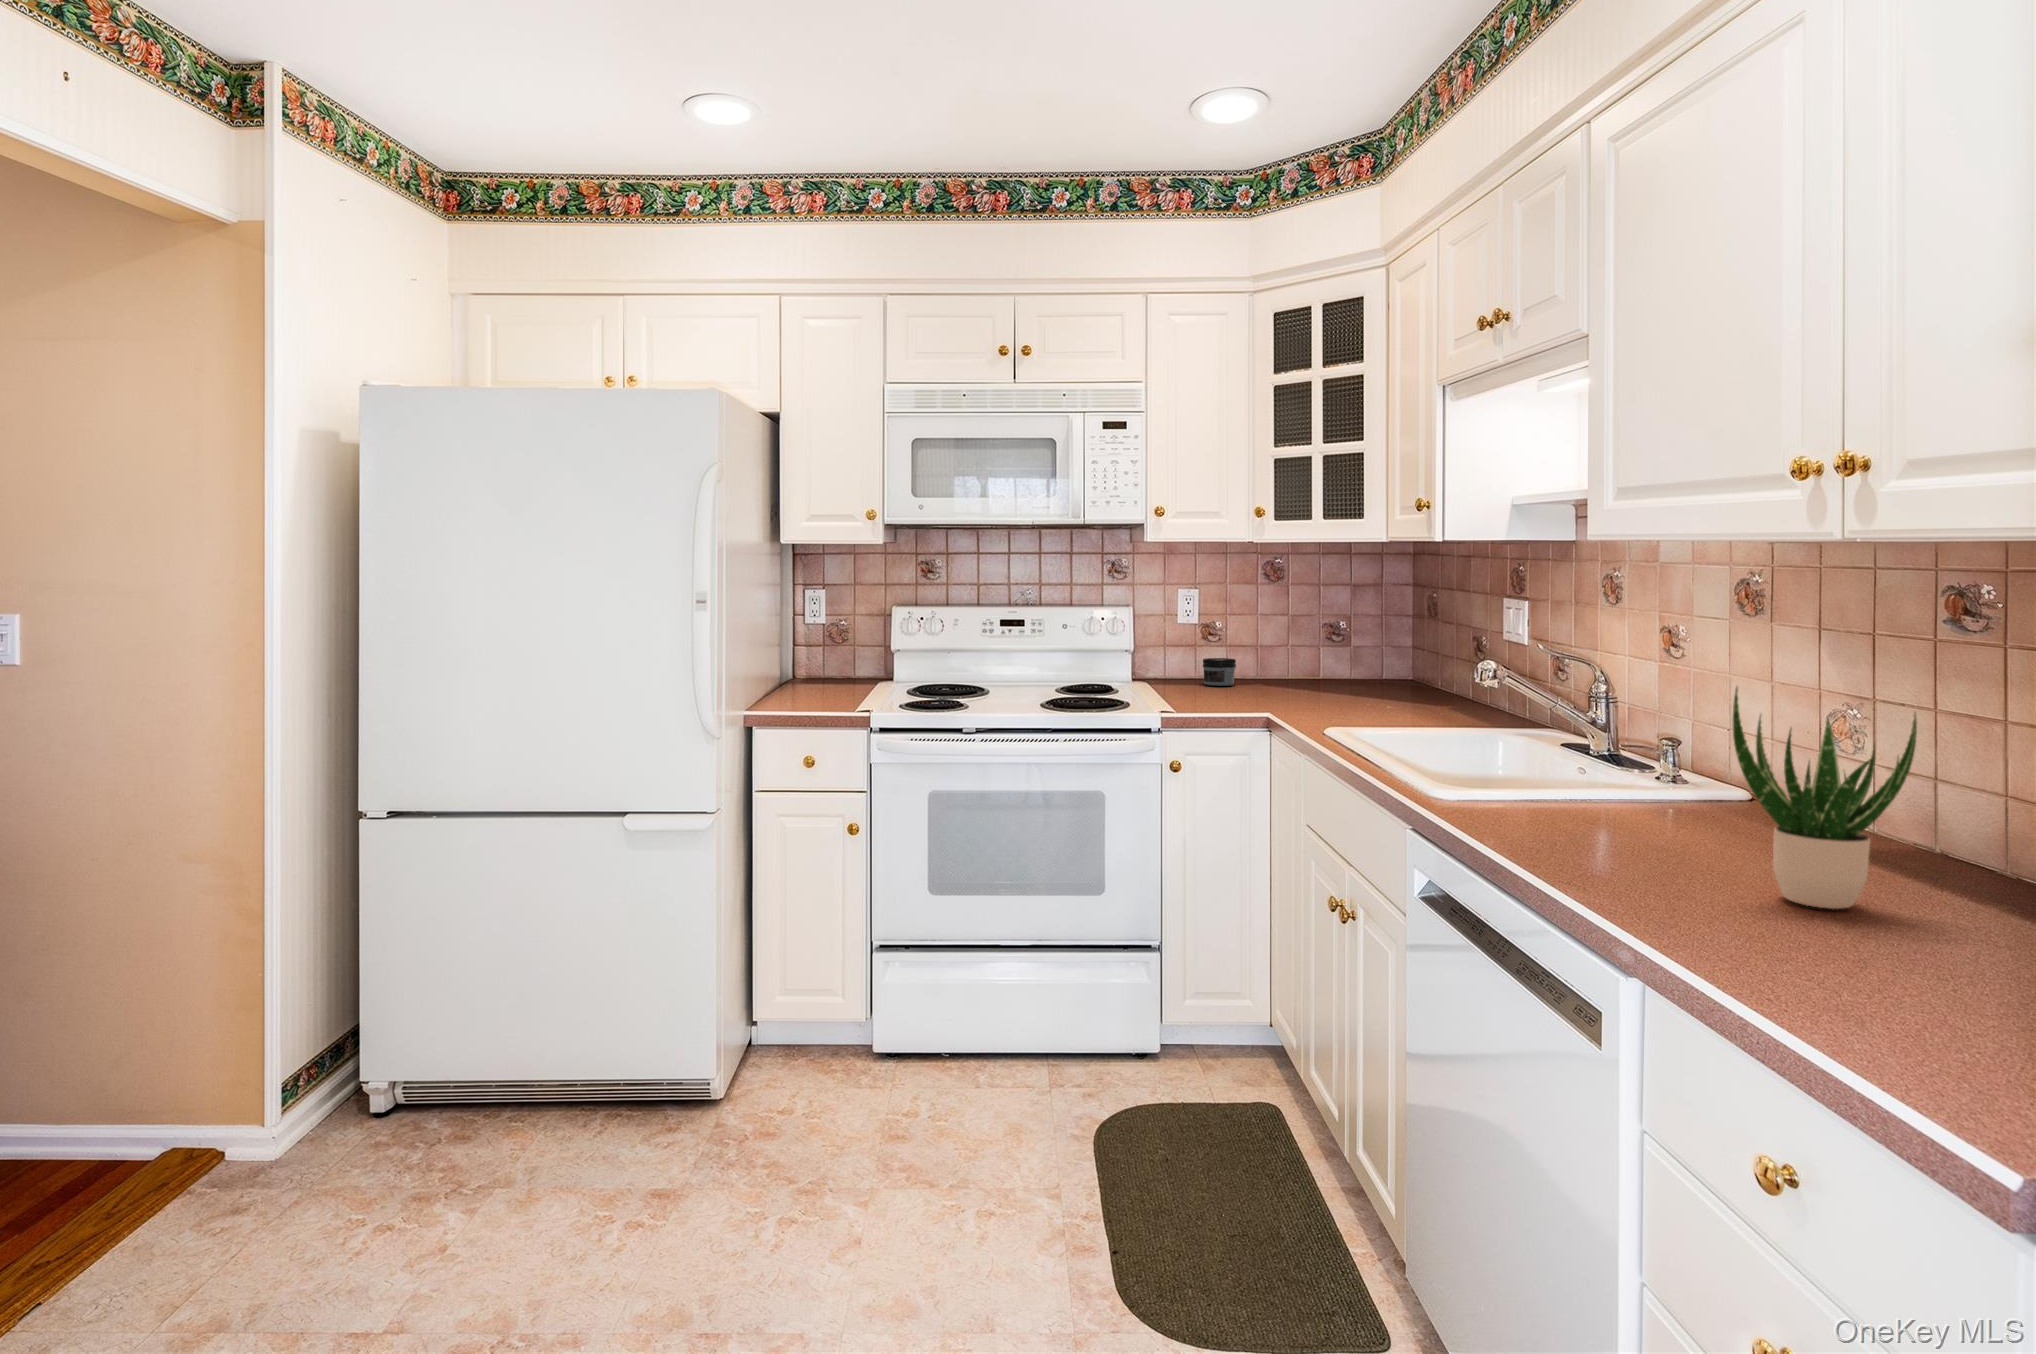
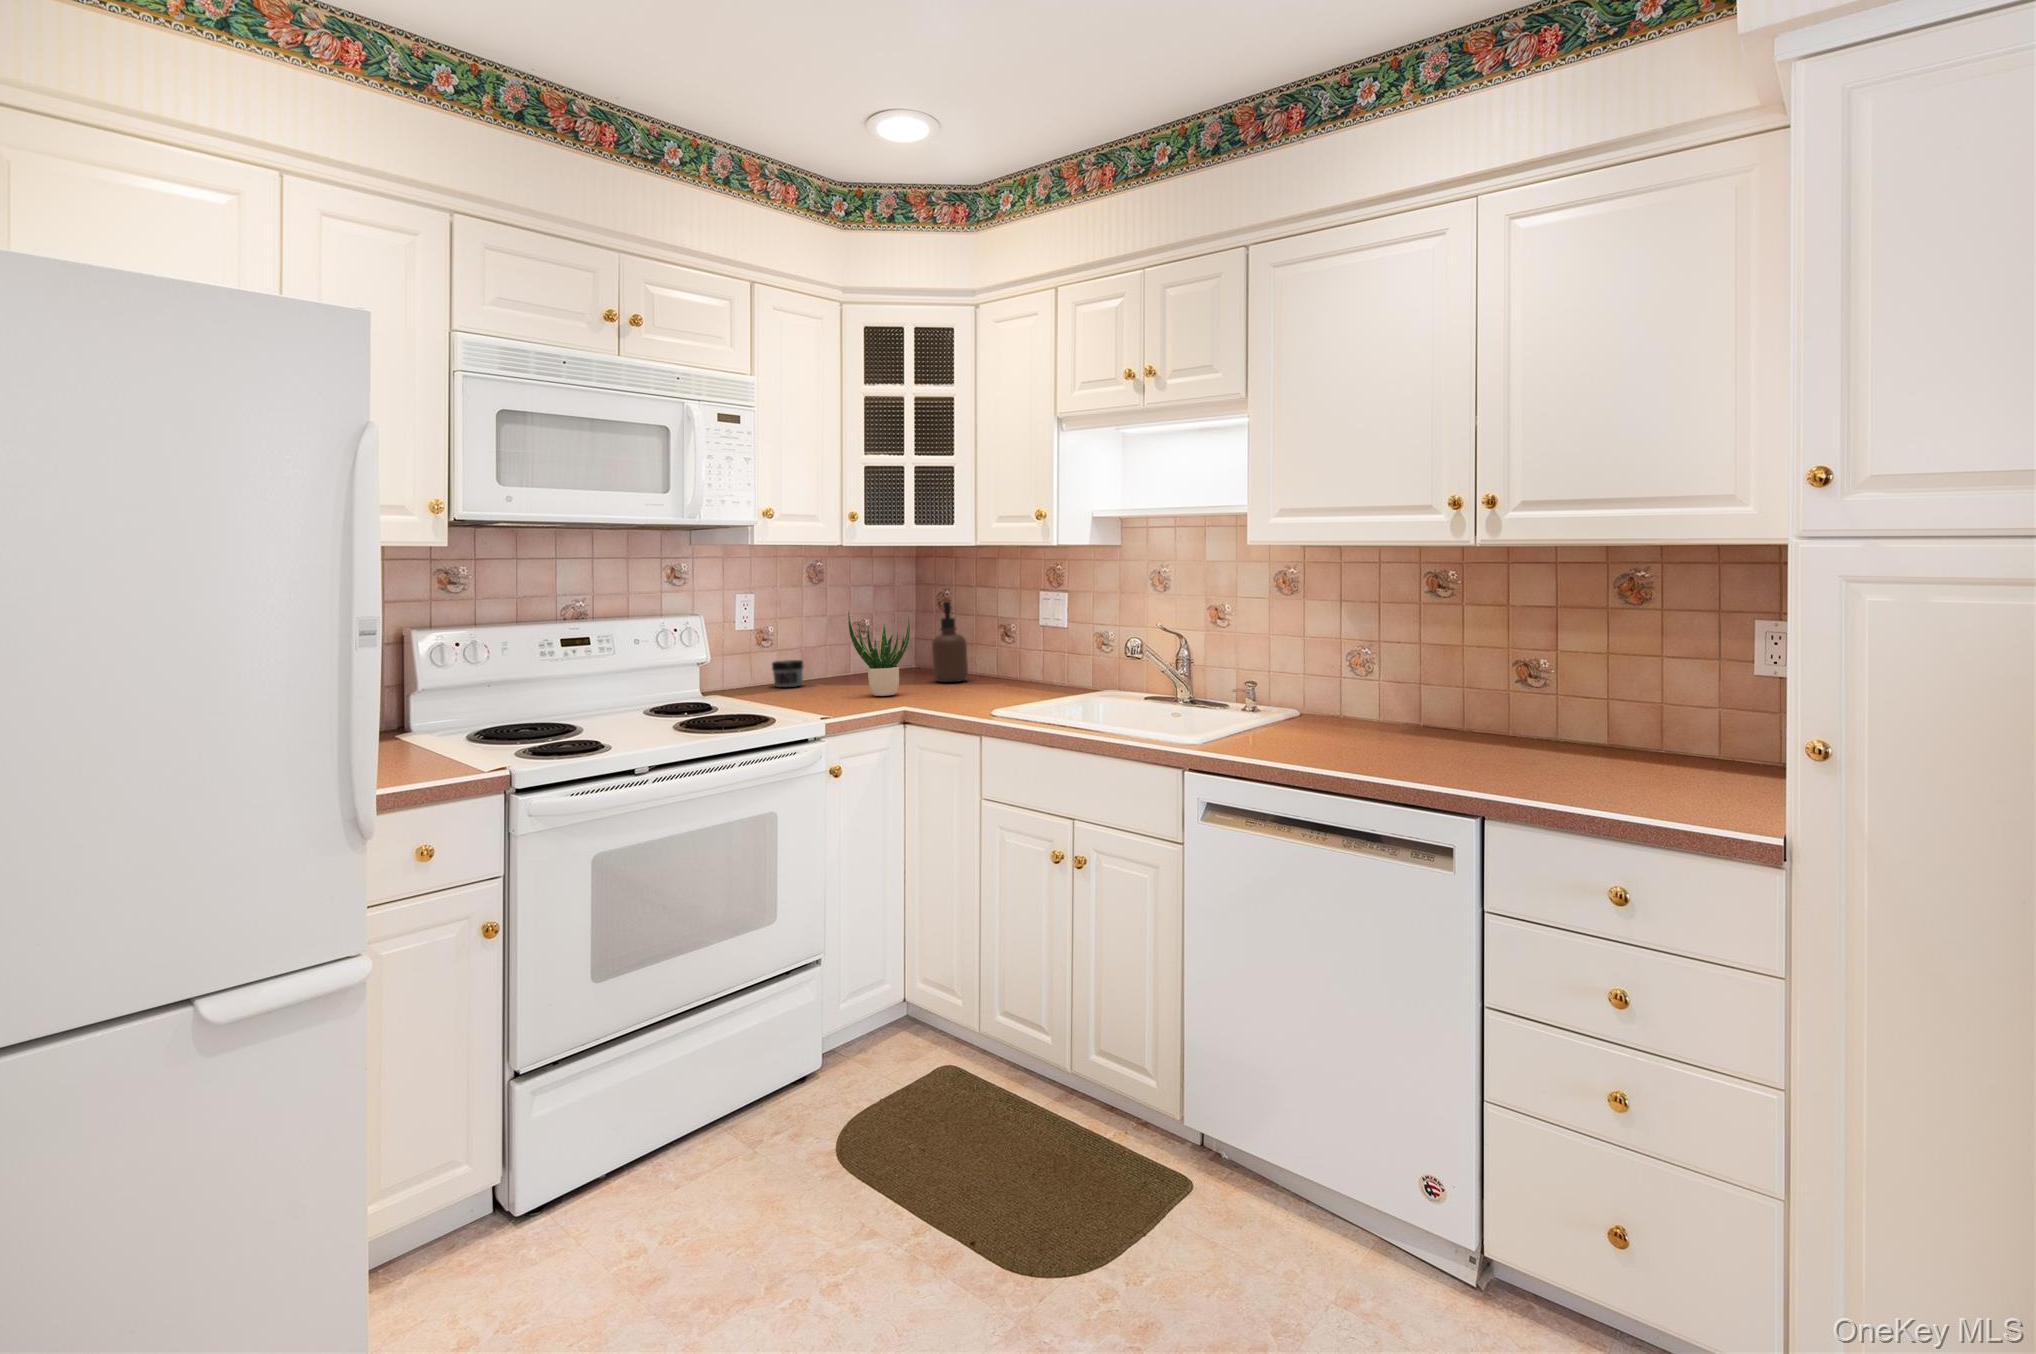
soap dispenser: none [1371,606,1413,699] -> present [932,602,968,682]
potted plant: present [1733,687,1917,909] -> present [848,613,910,696]

